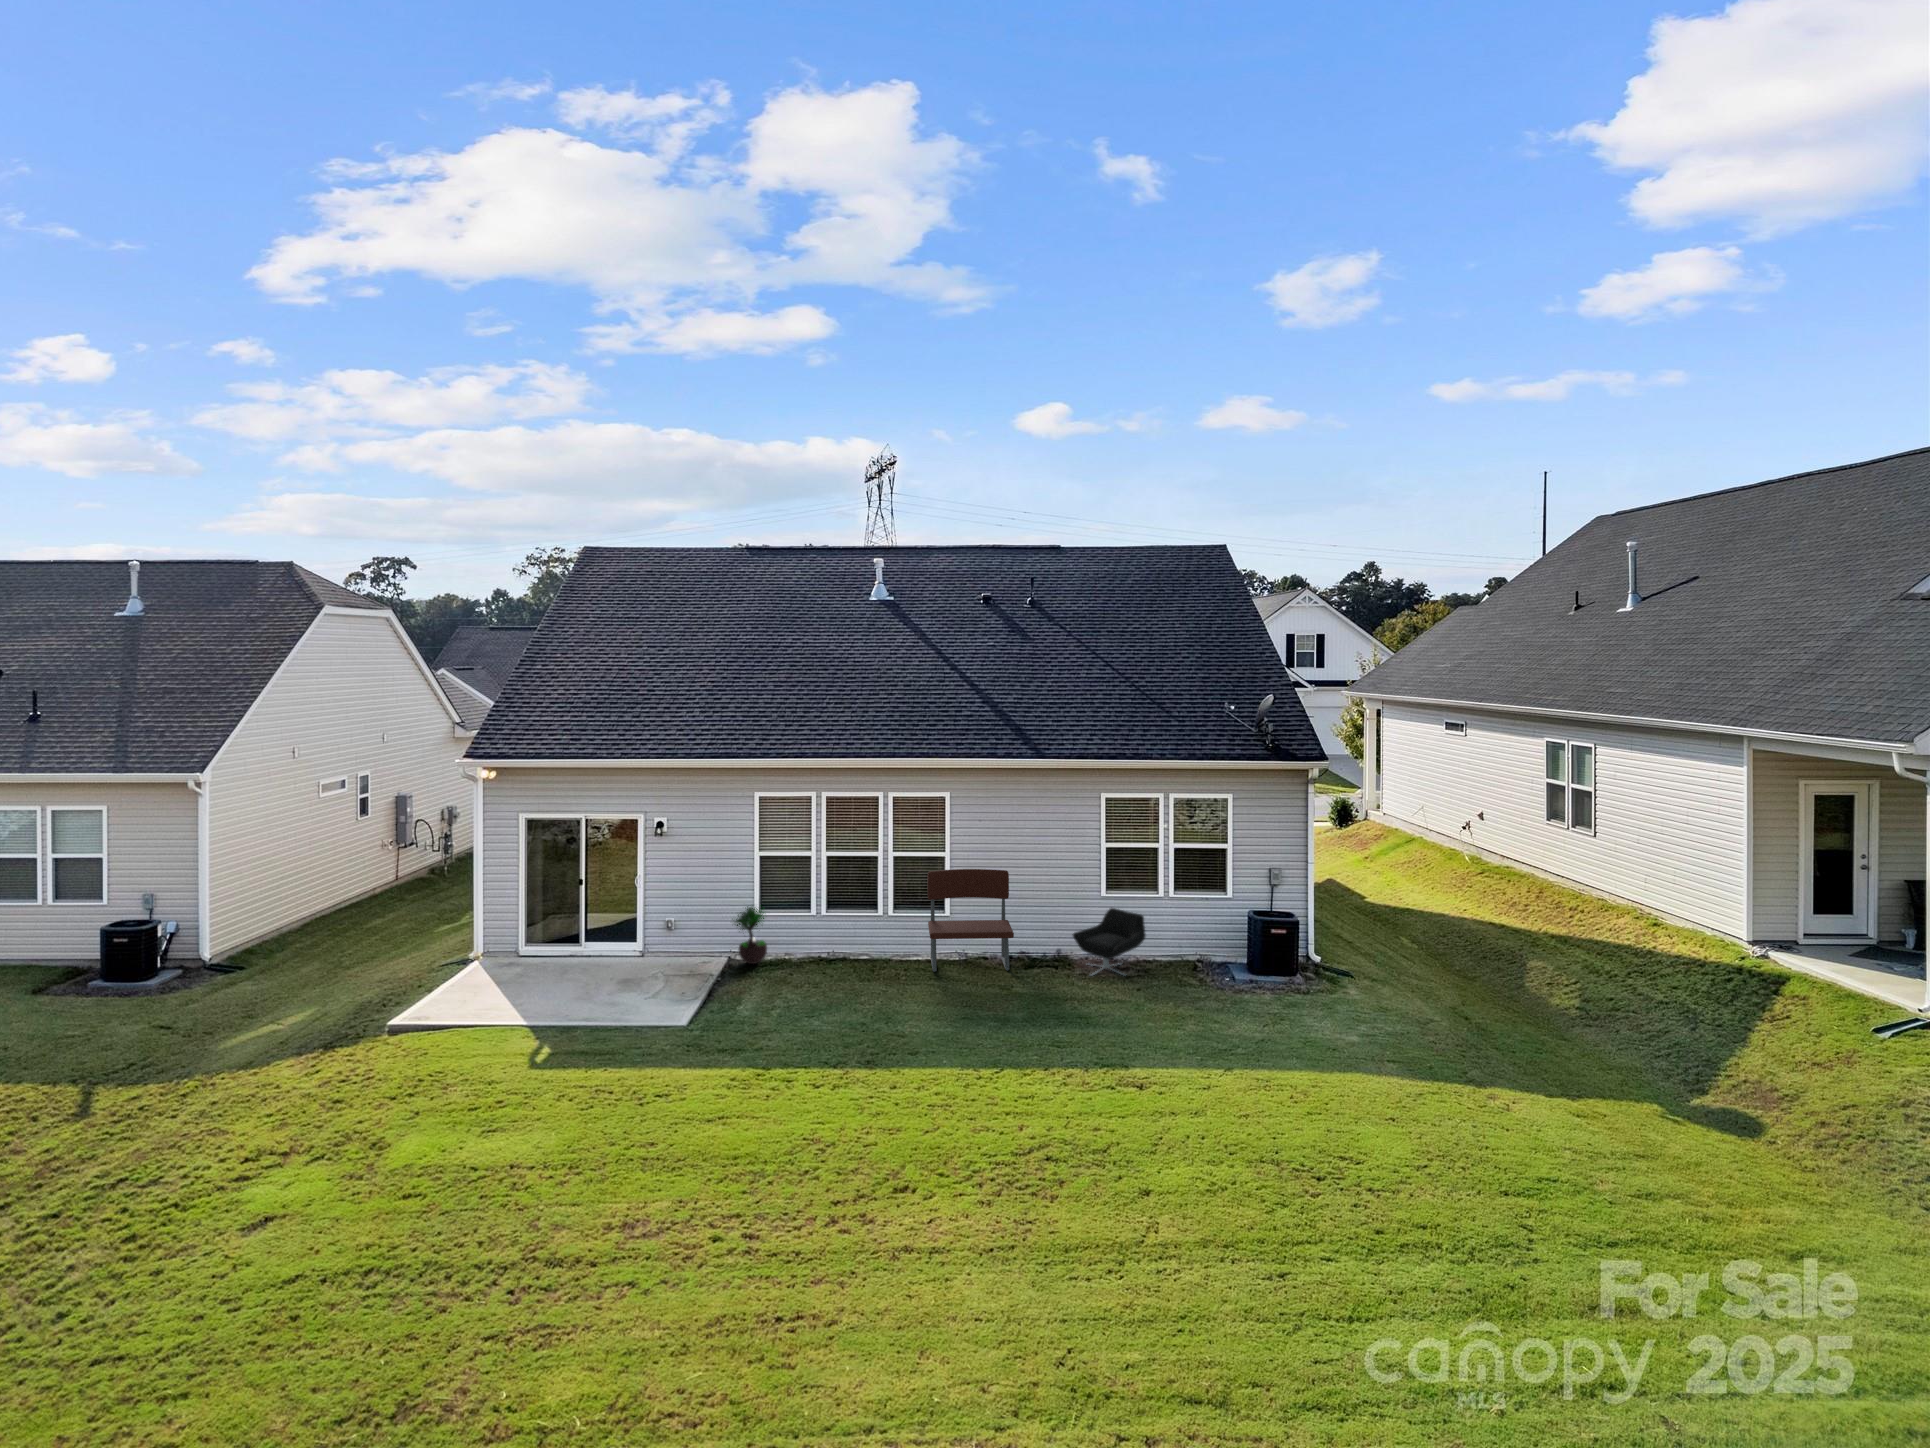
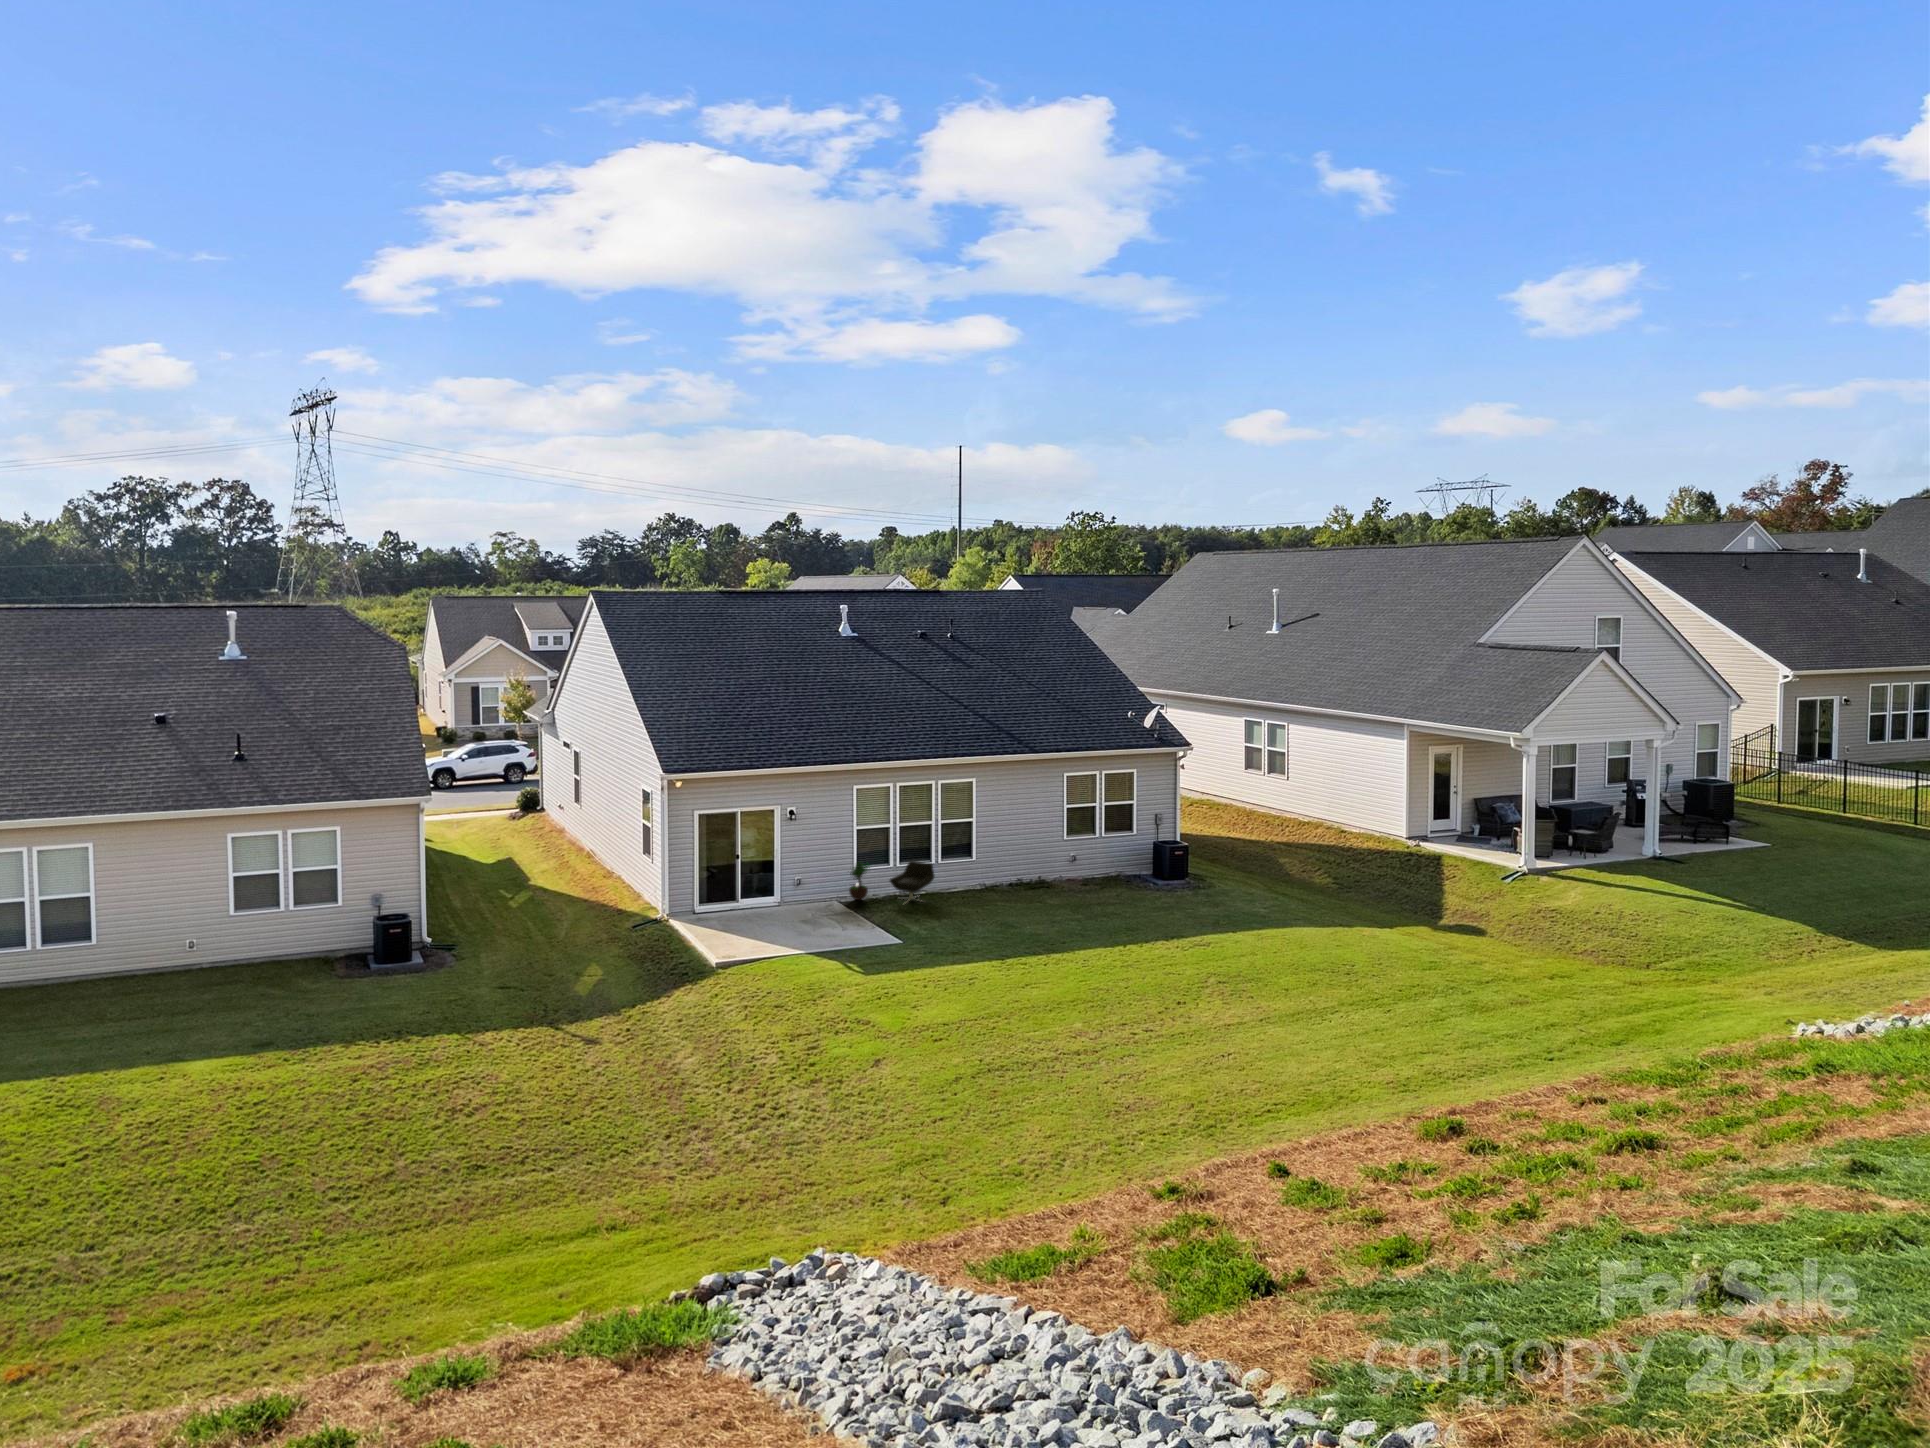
bench: present [927,869,1014,972] -> none [966,828,1025,894]
lounge chair: present [1072,908,1146,975] -> present [890,861,934,904]

